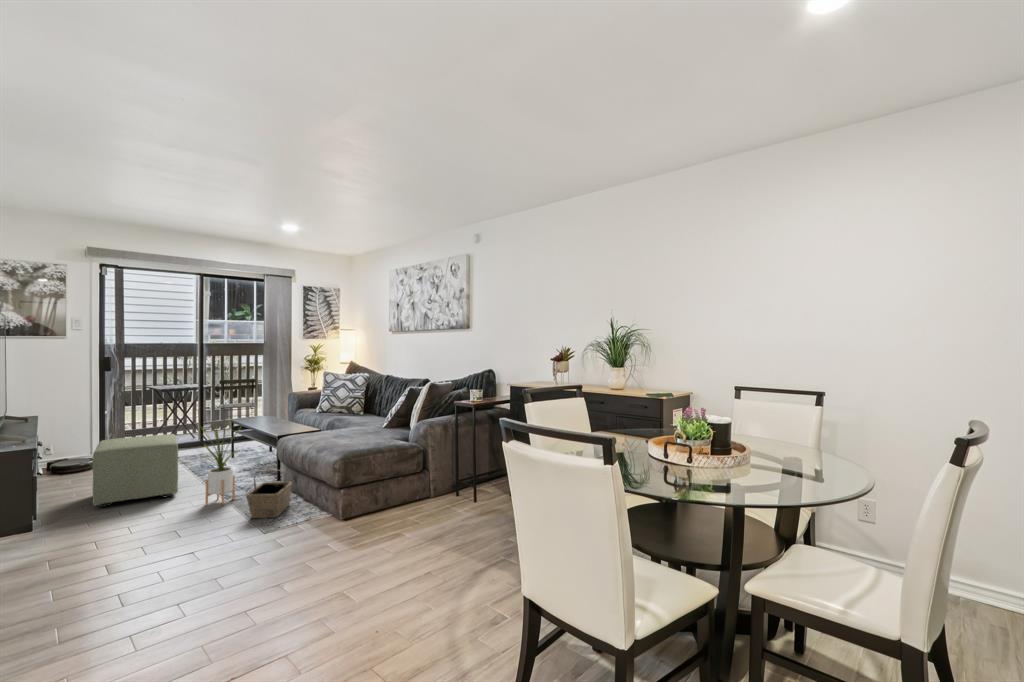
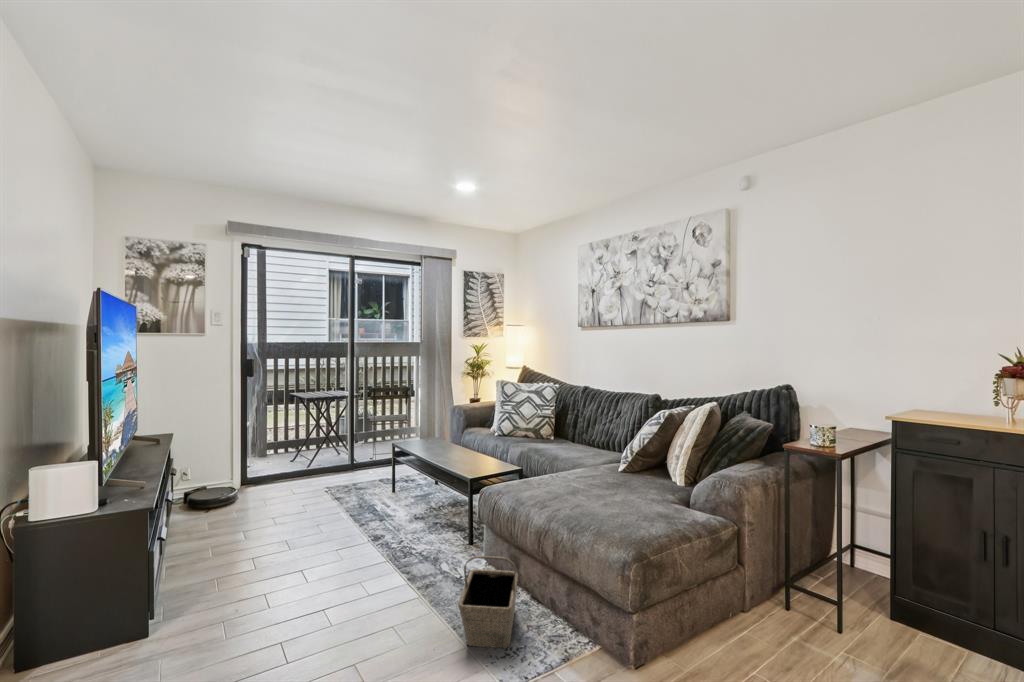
house plant: present [204,422,242,505] -> none [368,454,442,600]
ottoman: present [92,434,178,507] -> none [230,470,341,585]

